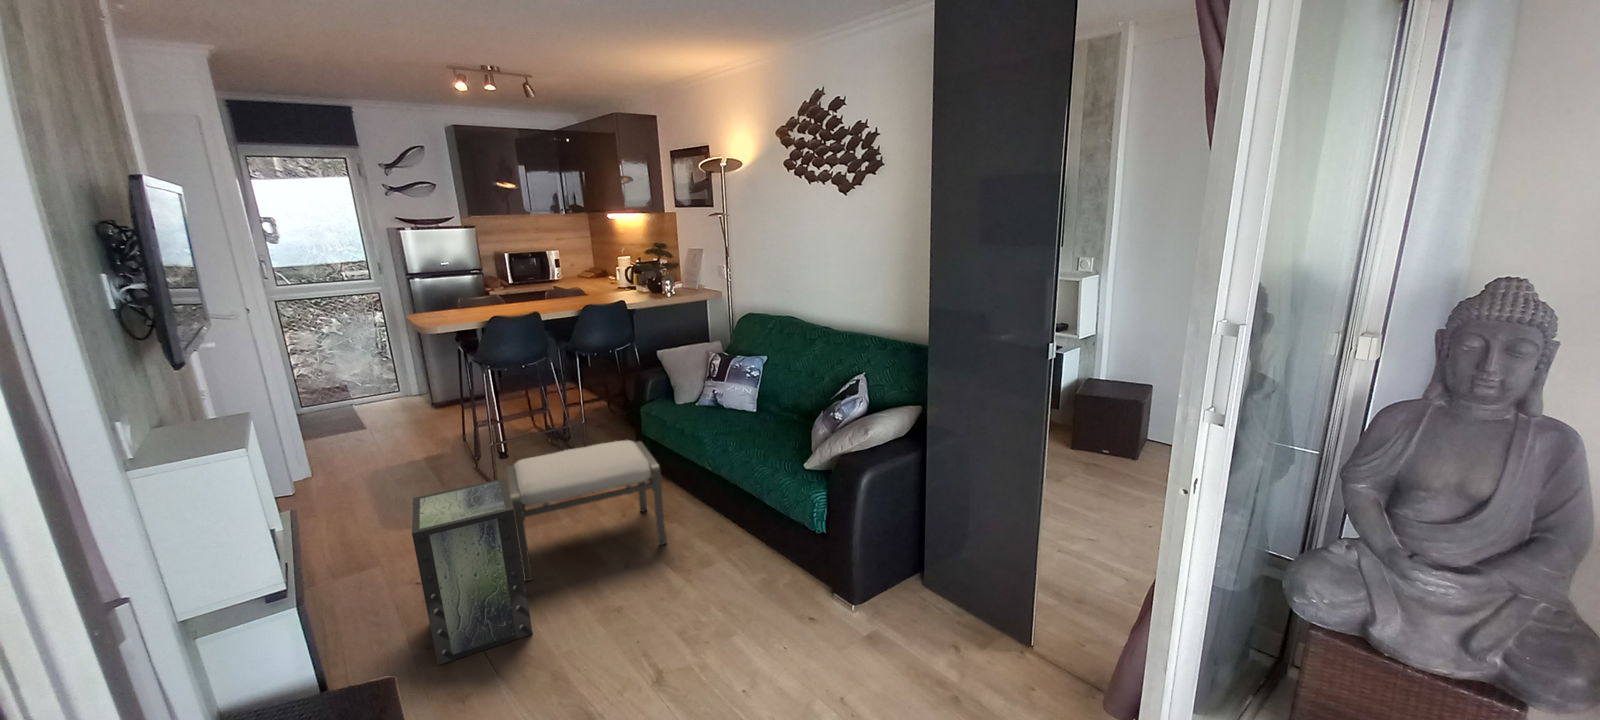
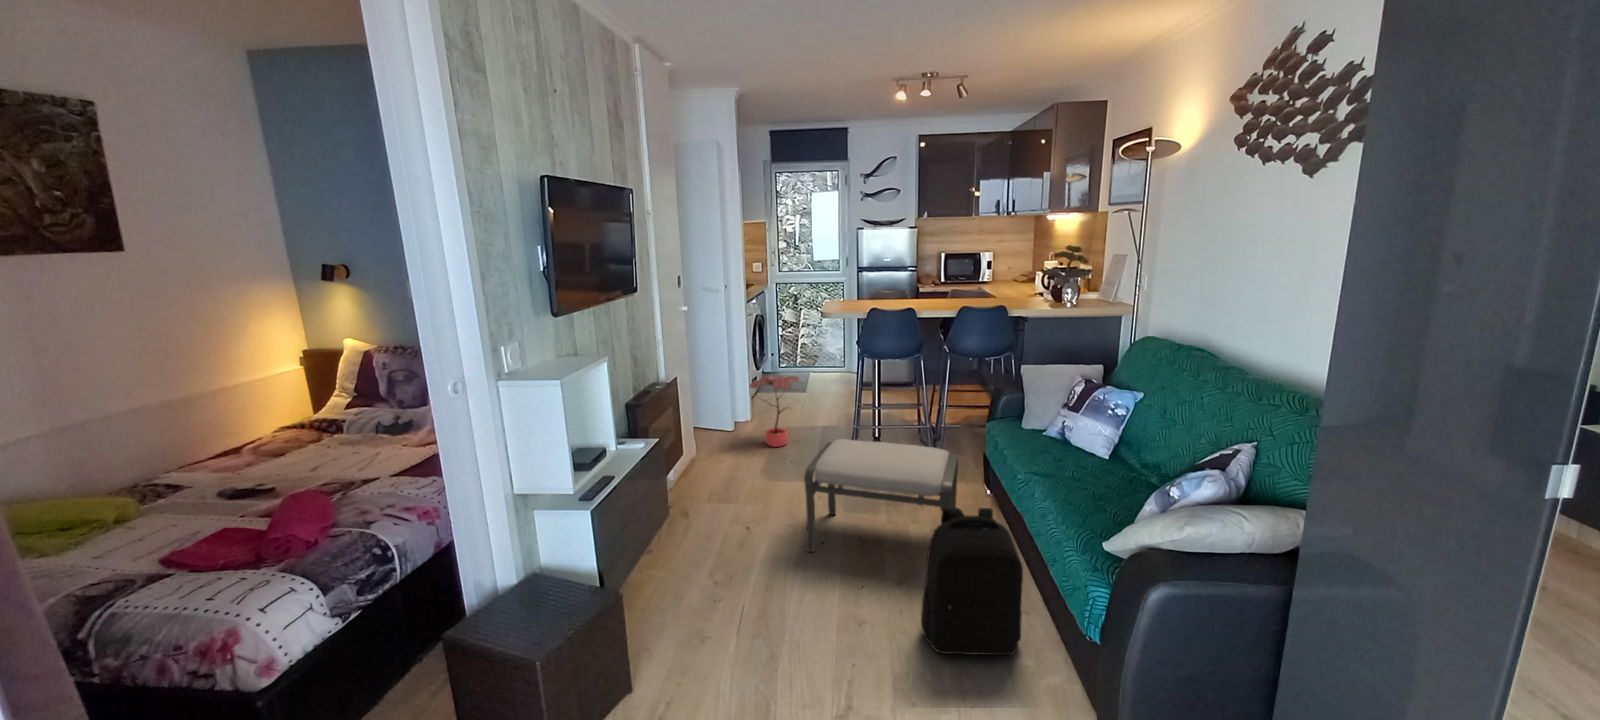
potted plant: none [339,412,404,501] -> present [750,375,799,447]
backpack: none [677,470,759,601] -> present [921,507,1023,655]
storage box: present [412,478,533,665] -> none [699,443,799,600]

